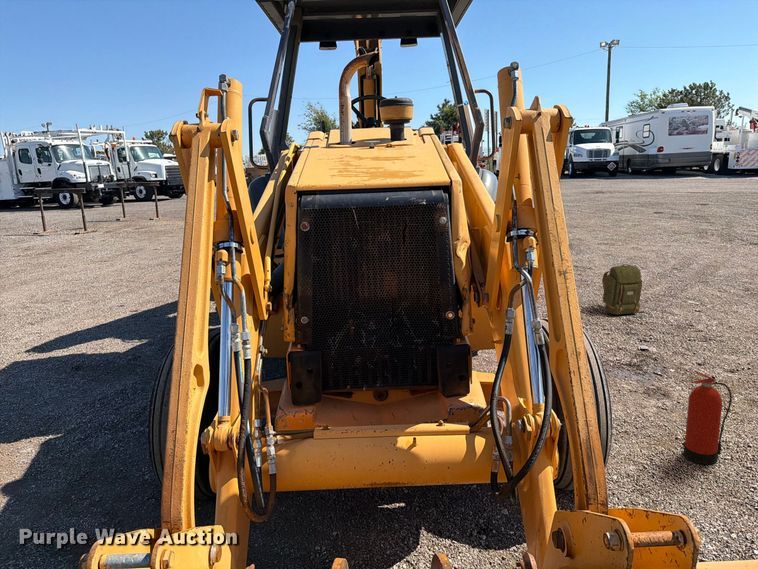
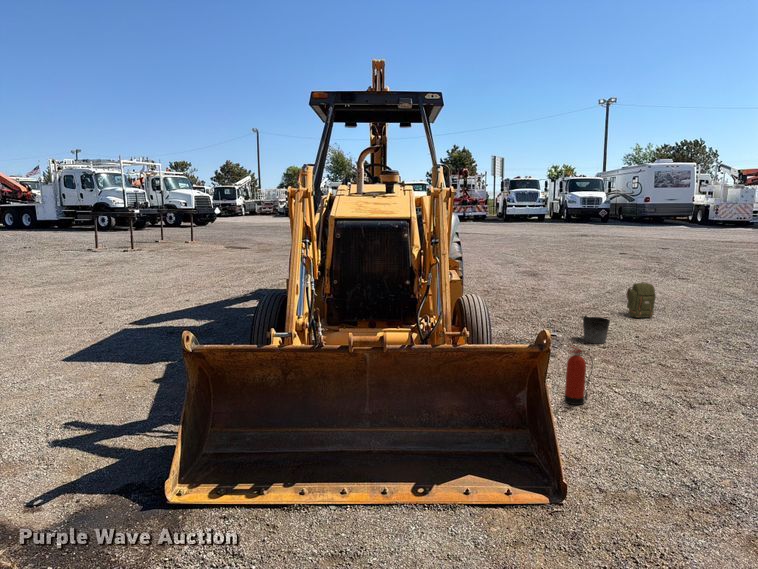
backpack: present [602,264,642,315] -> present [627,282,656,318]
bucket: none [658,302,700,341] -> present [582,315,610,344]

